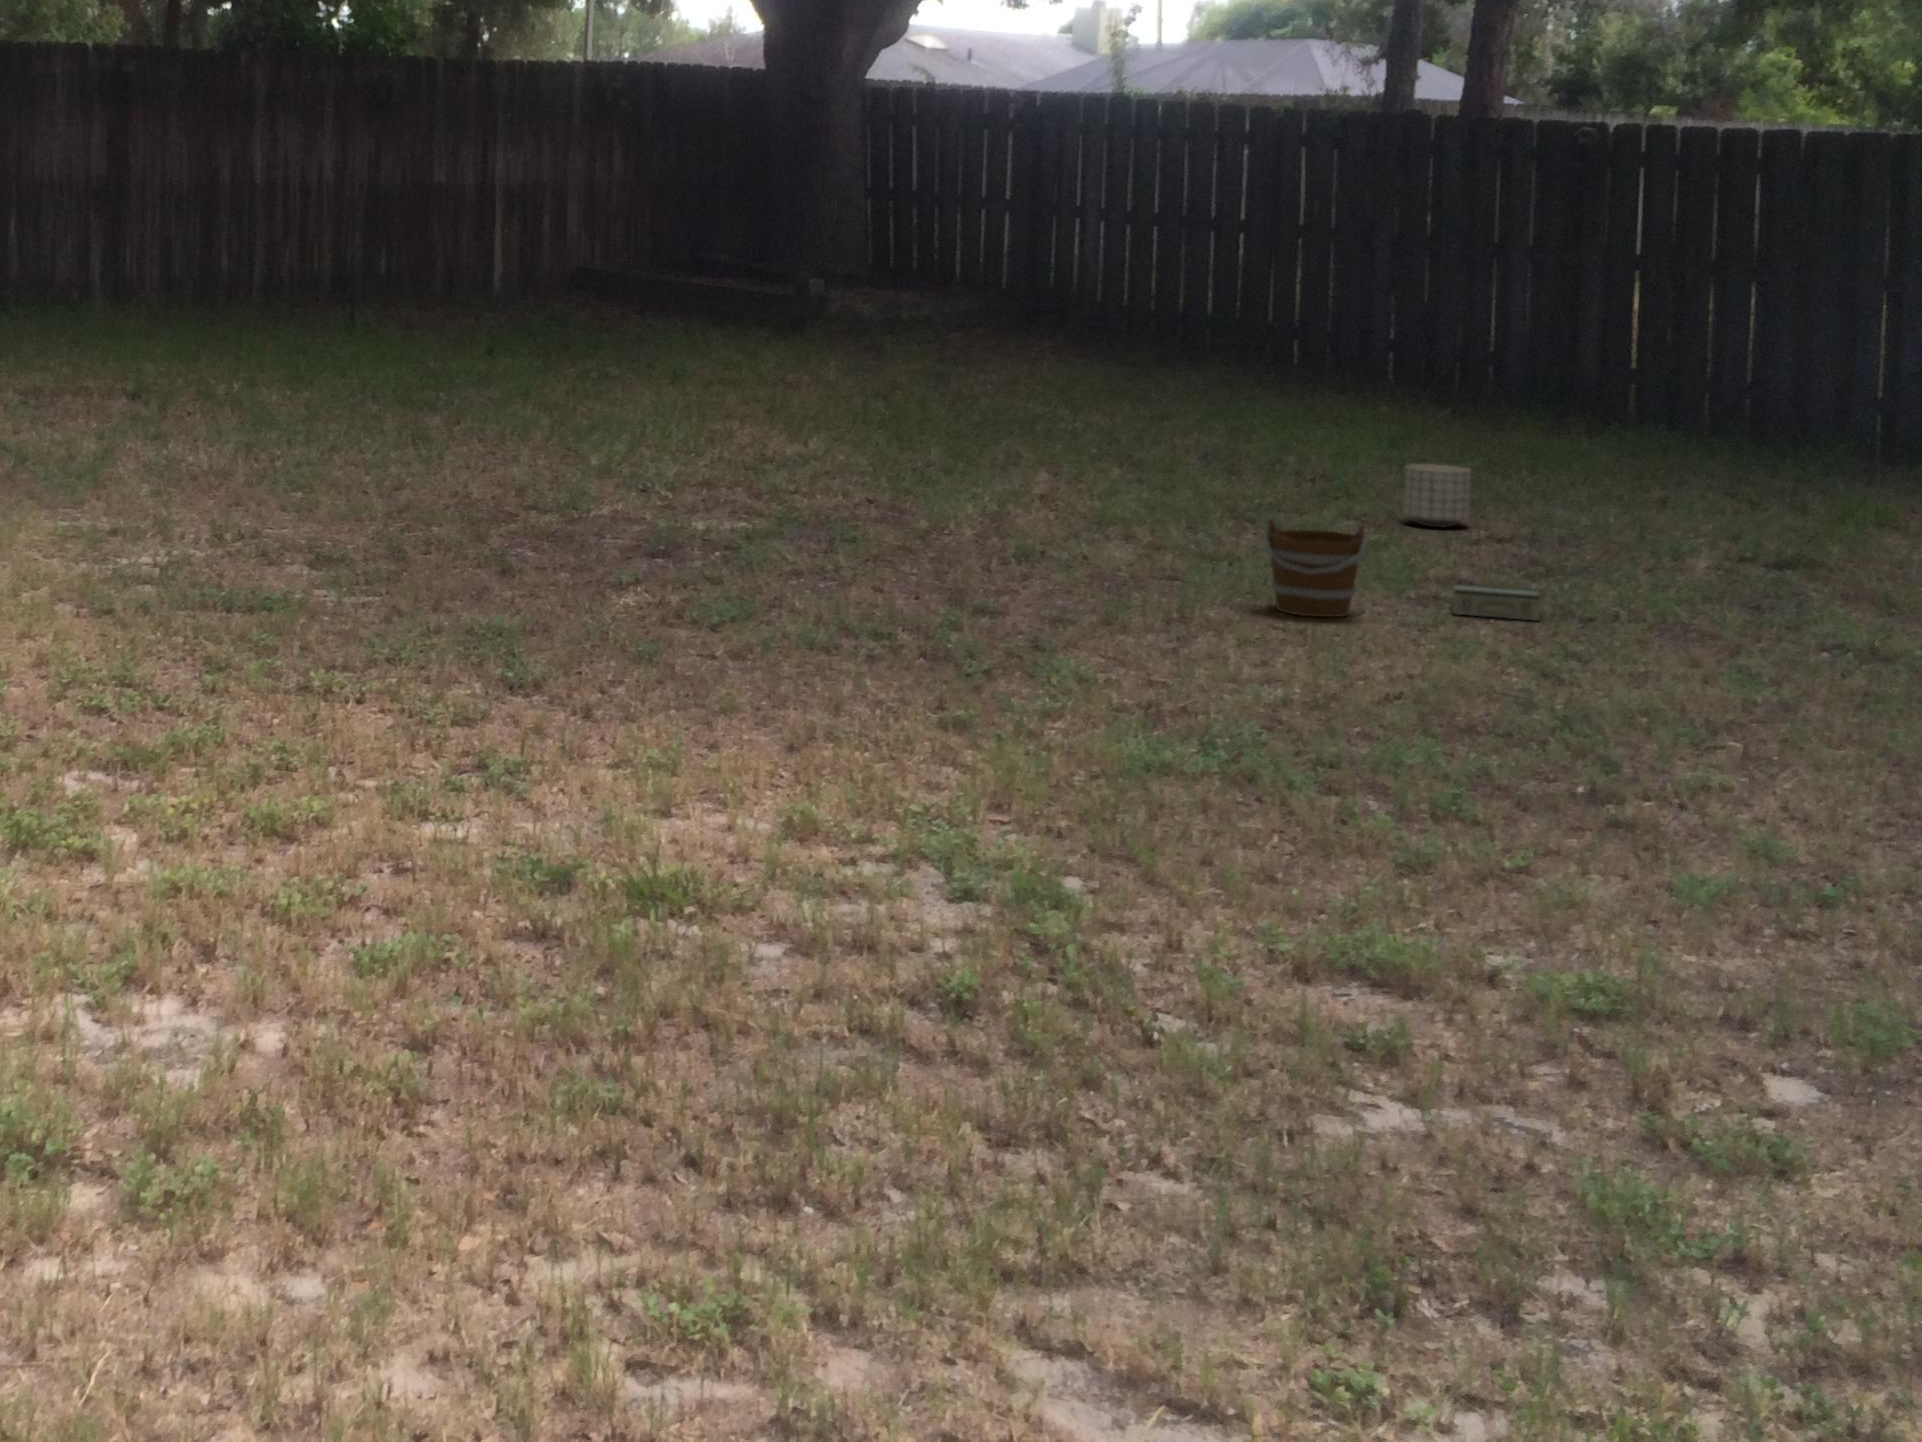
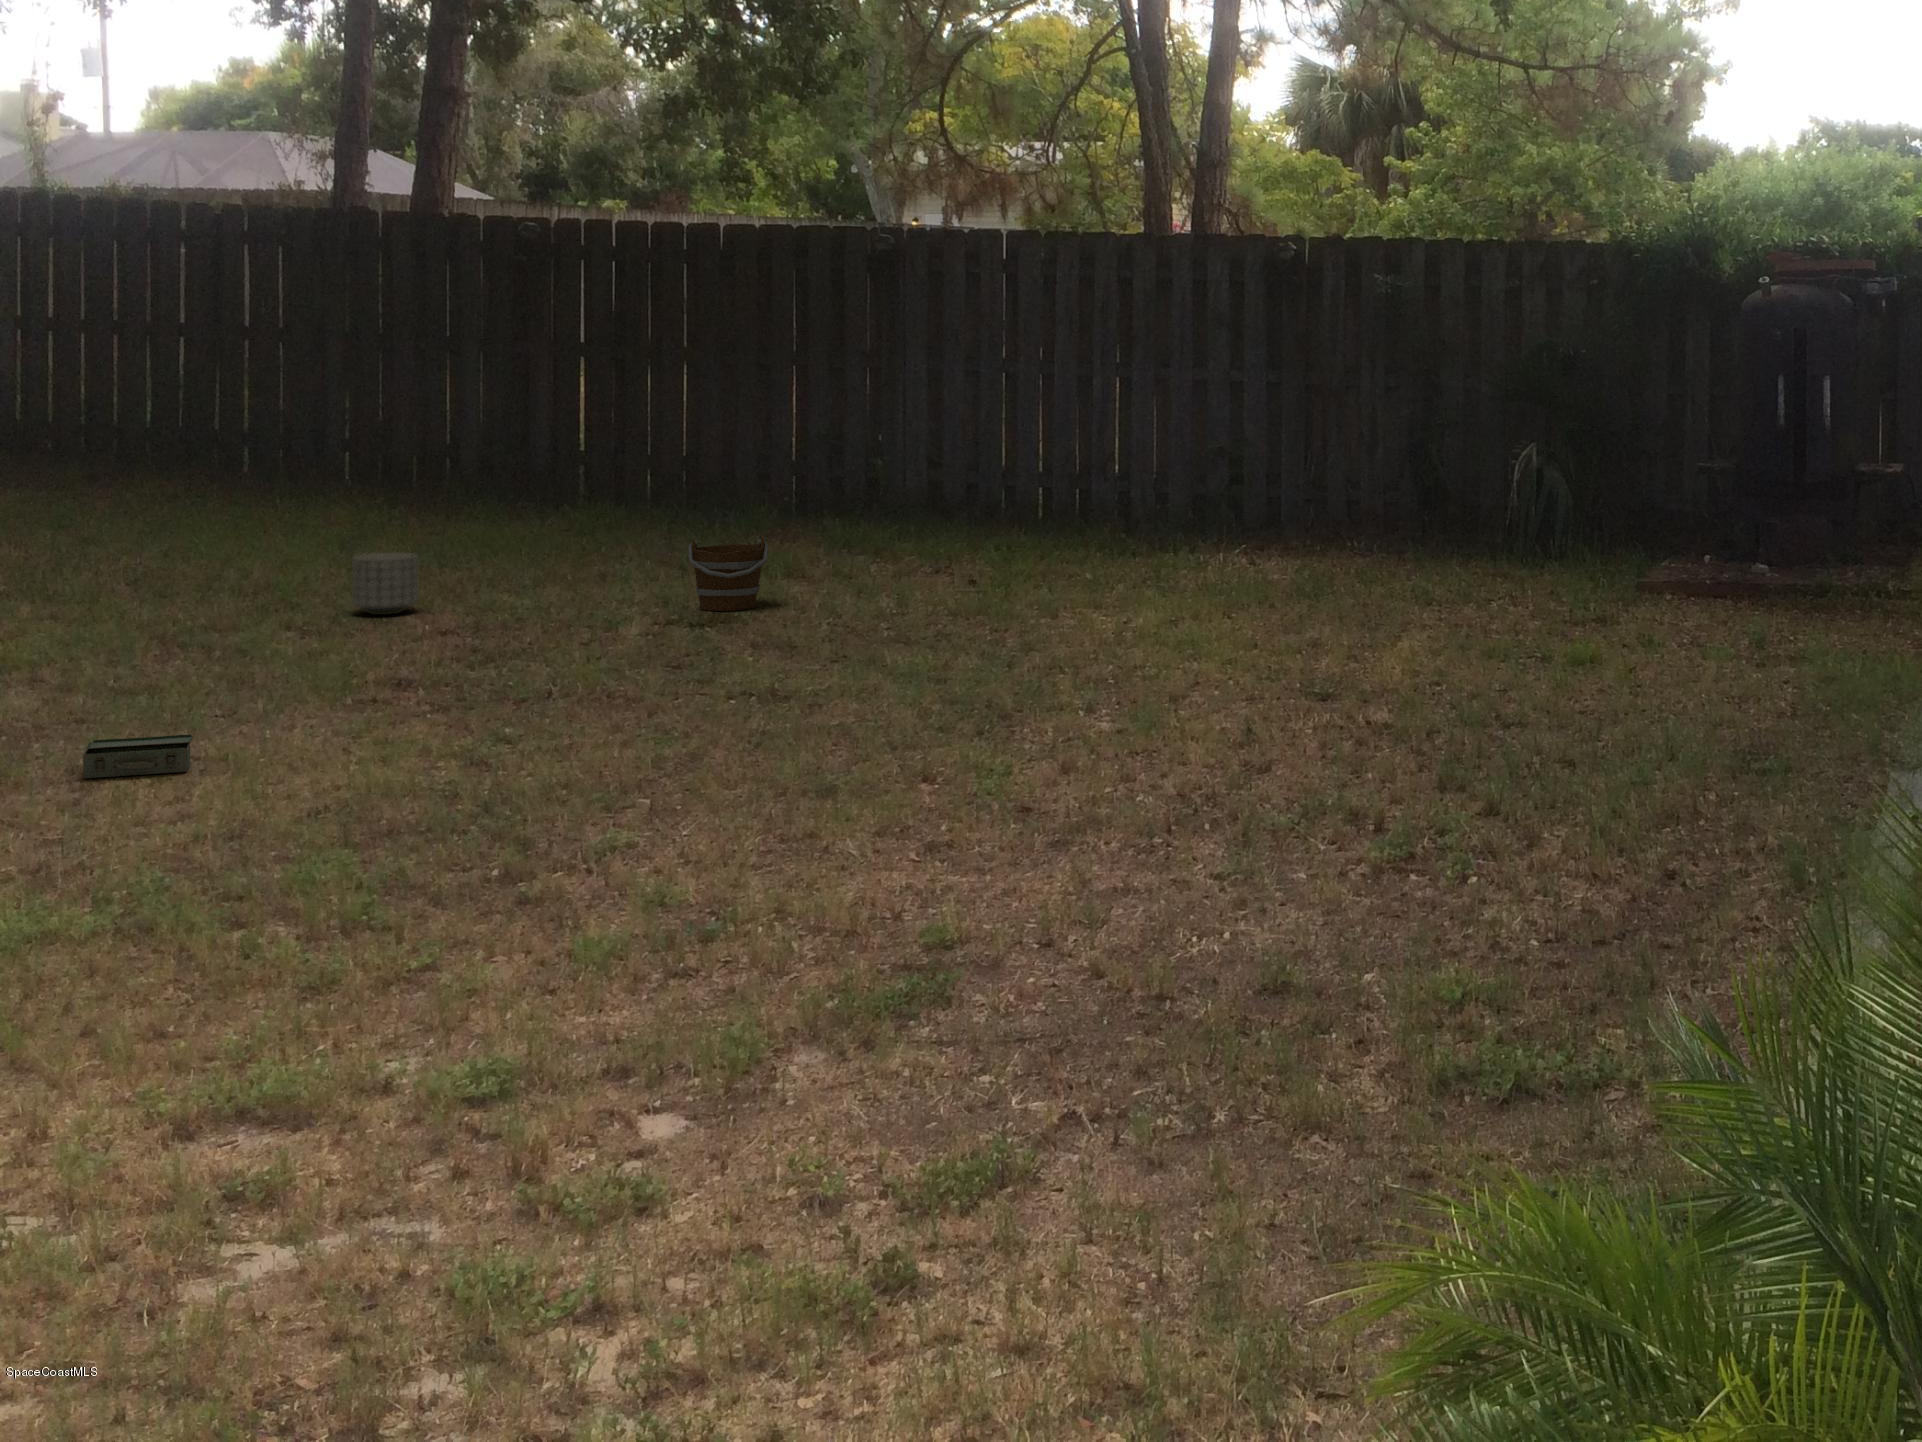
bucket: present [1263,519,1368,617] -> present [688,537,768,611]
toolbox: present [1453,584,1541,620] -> present [83,735,193,778]

